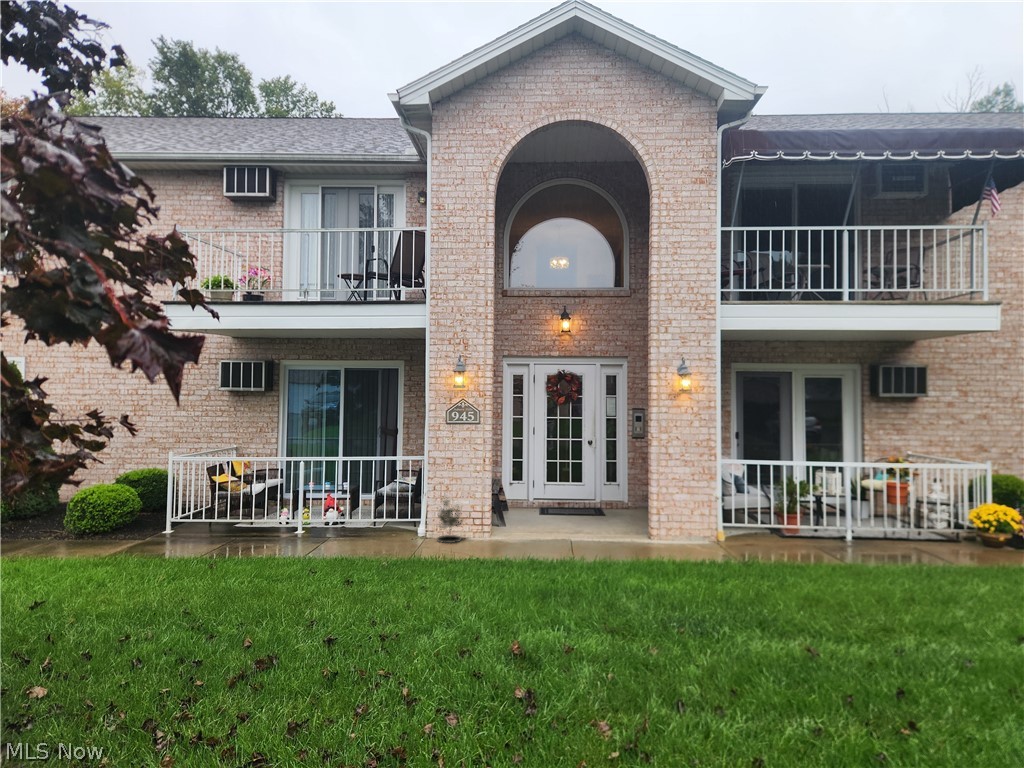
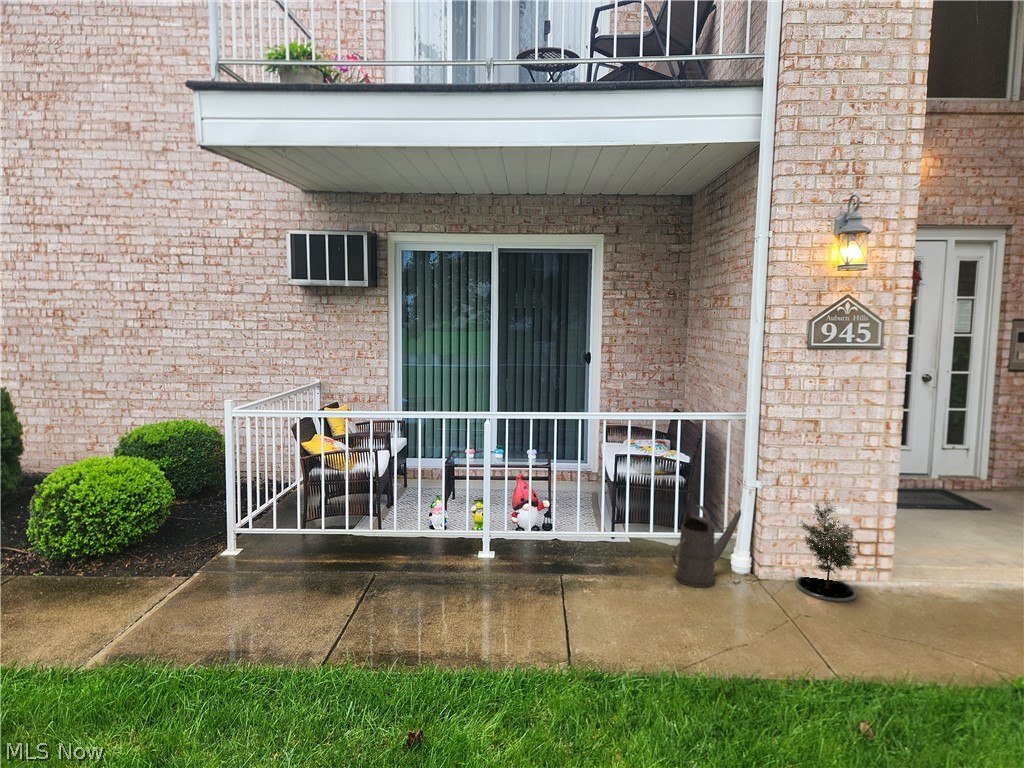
watering can: none [377,500,422,540] -> present [672,505,741,588]

